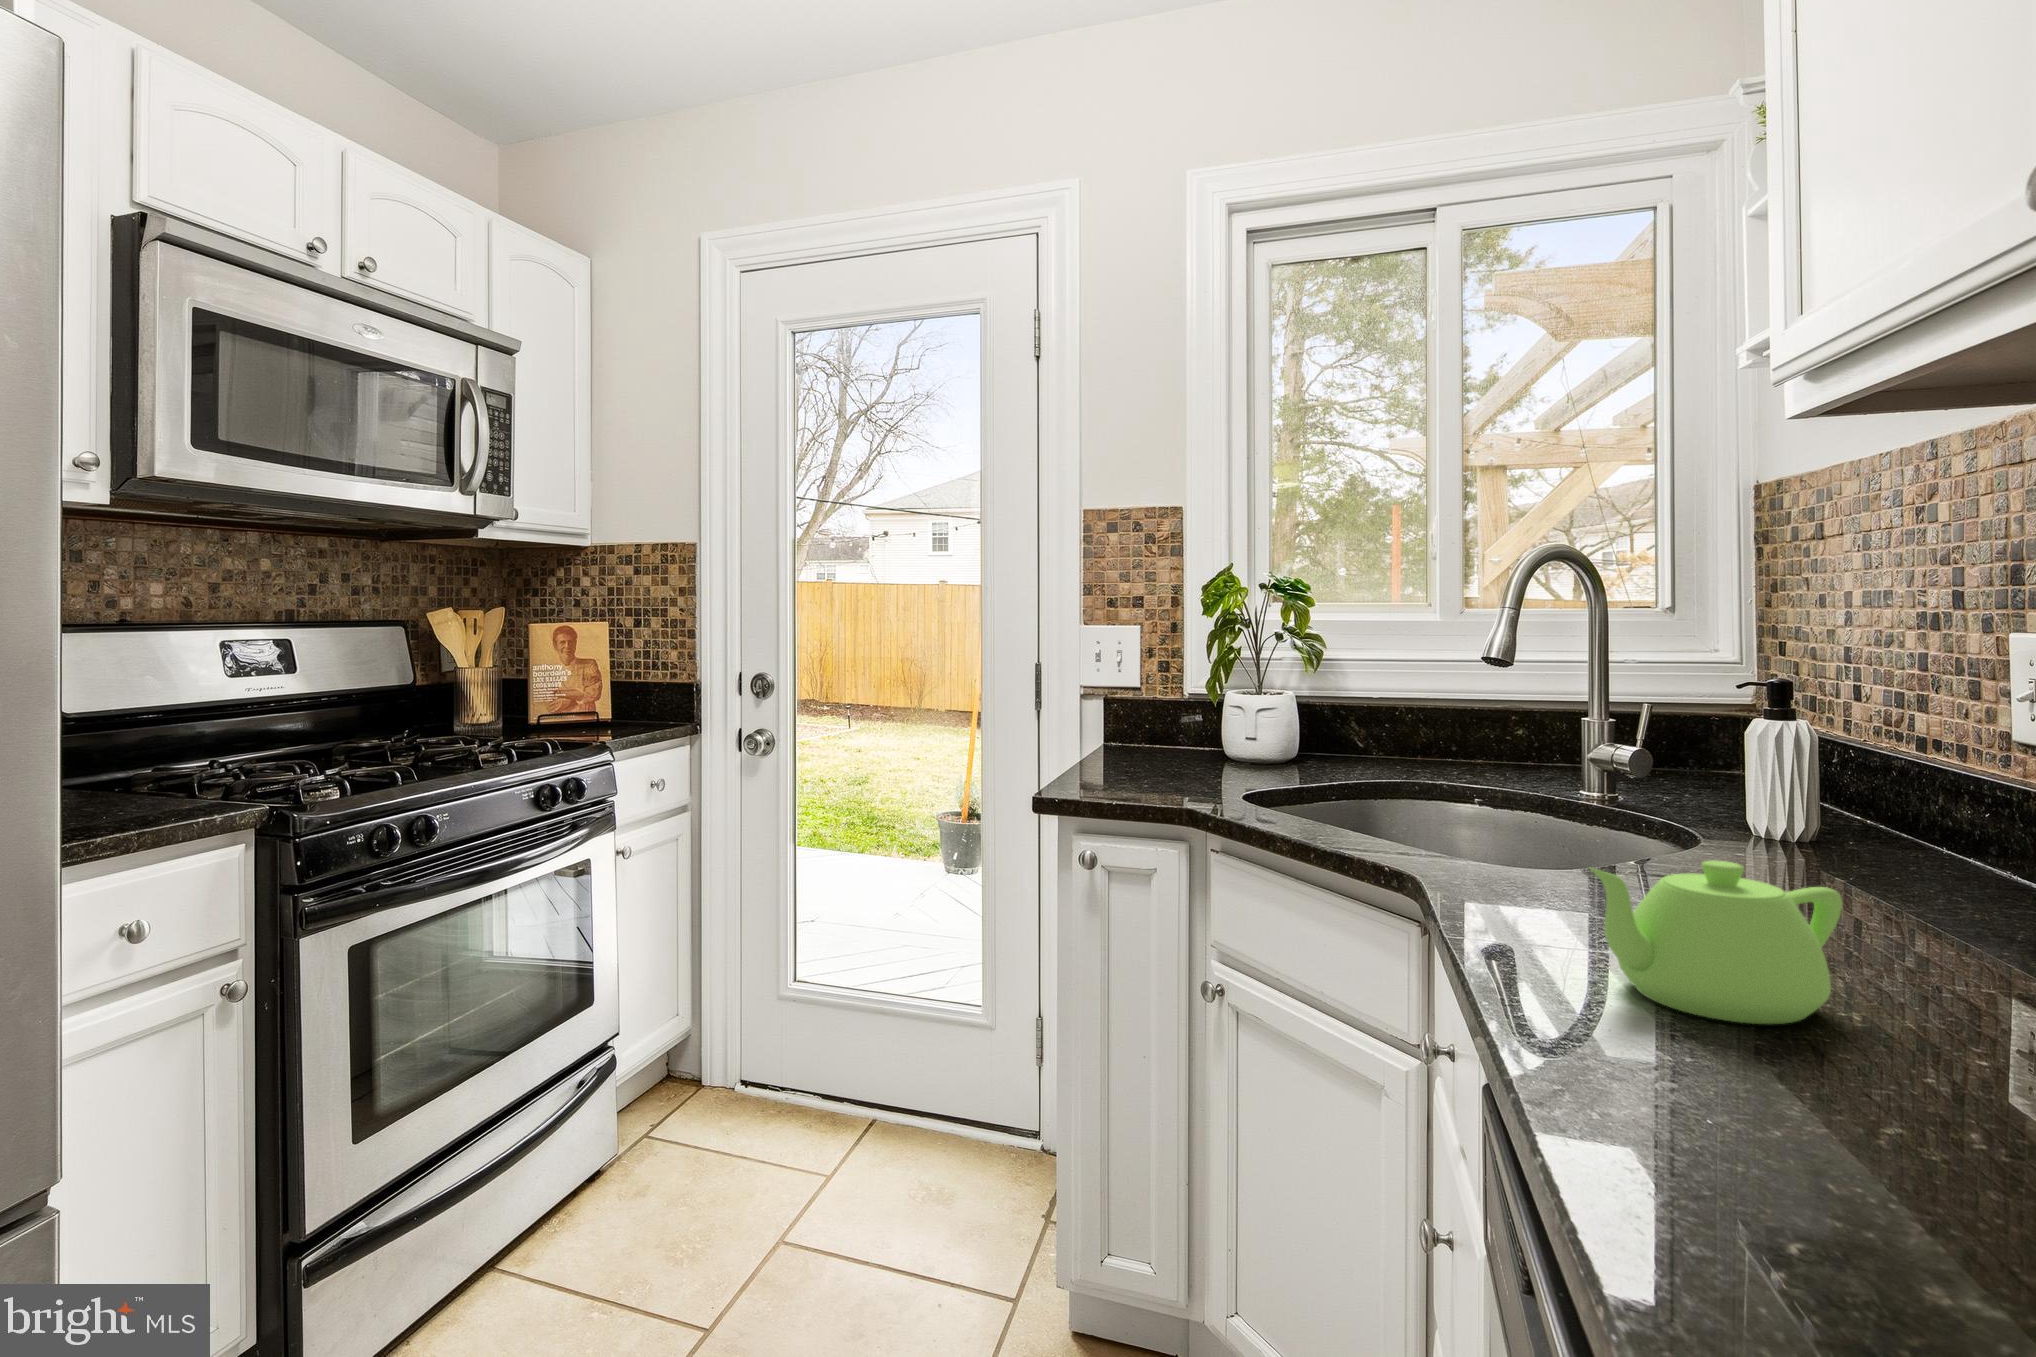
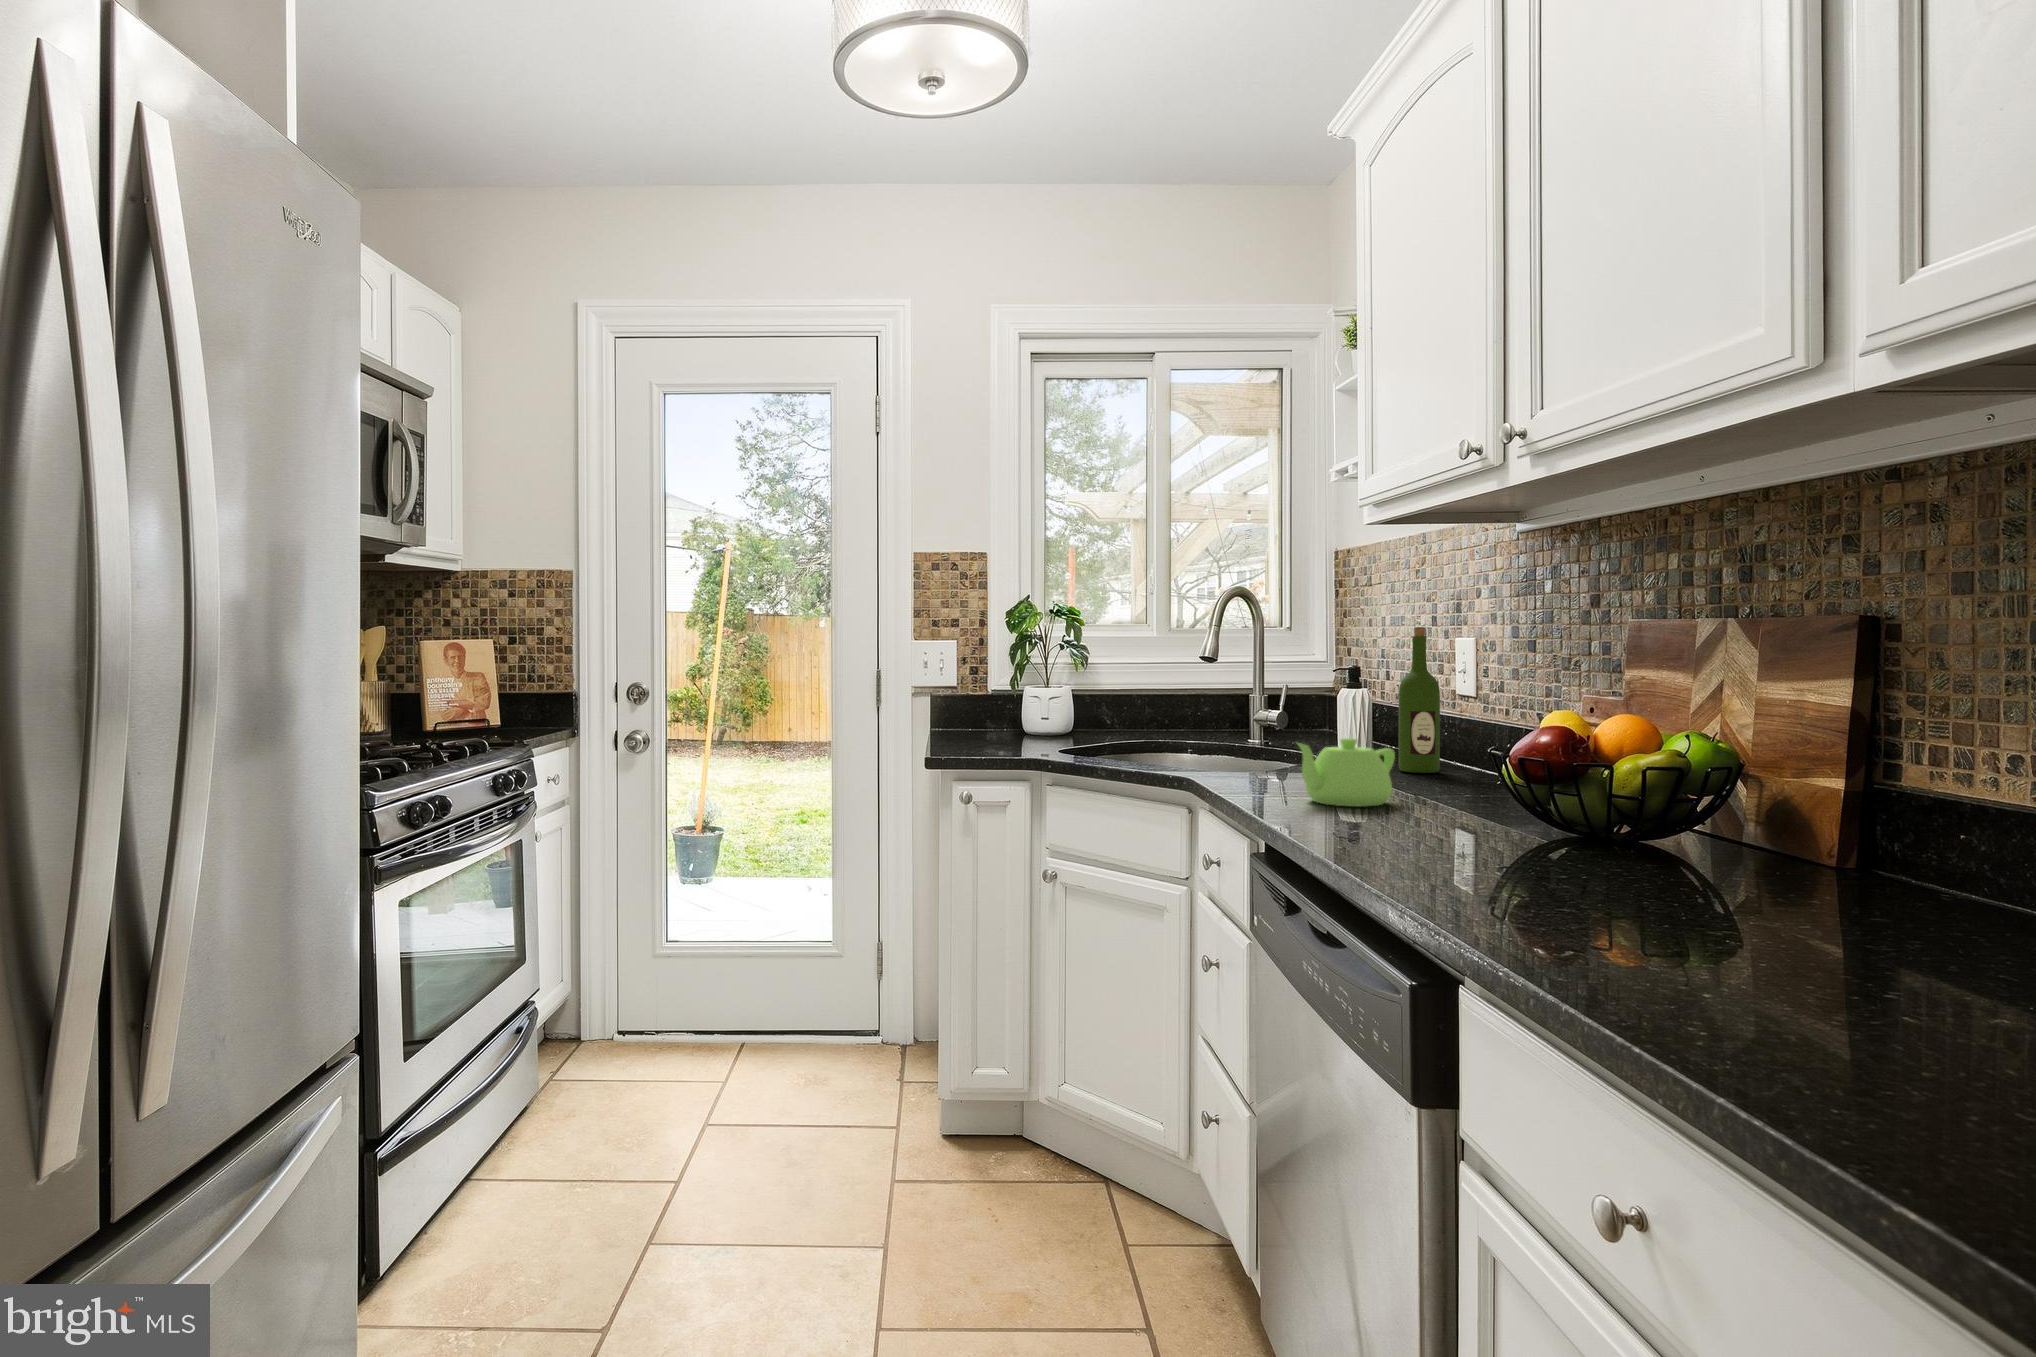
wine bottle: none [1863,615,1967,906] -> present [1399,627,1440,773]

